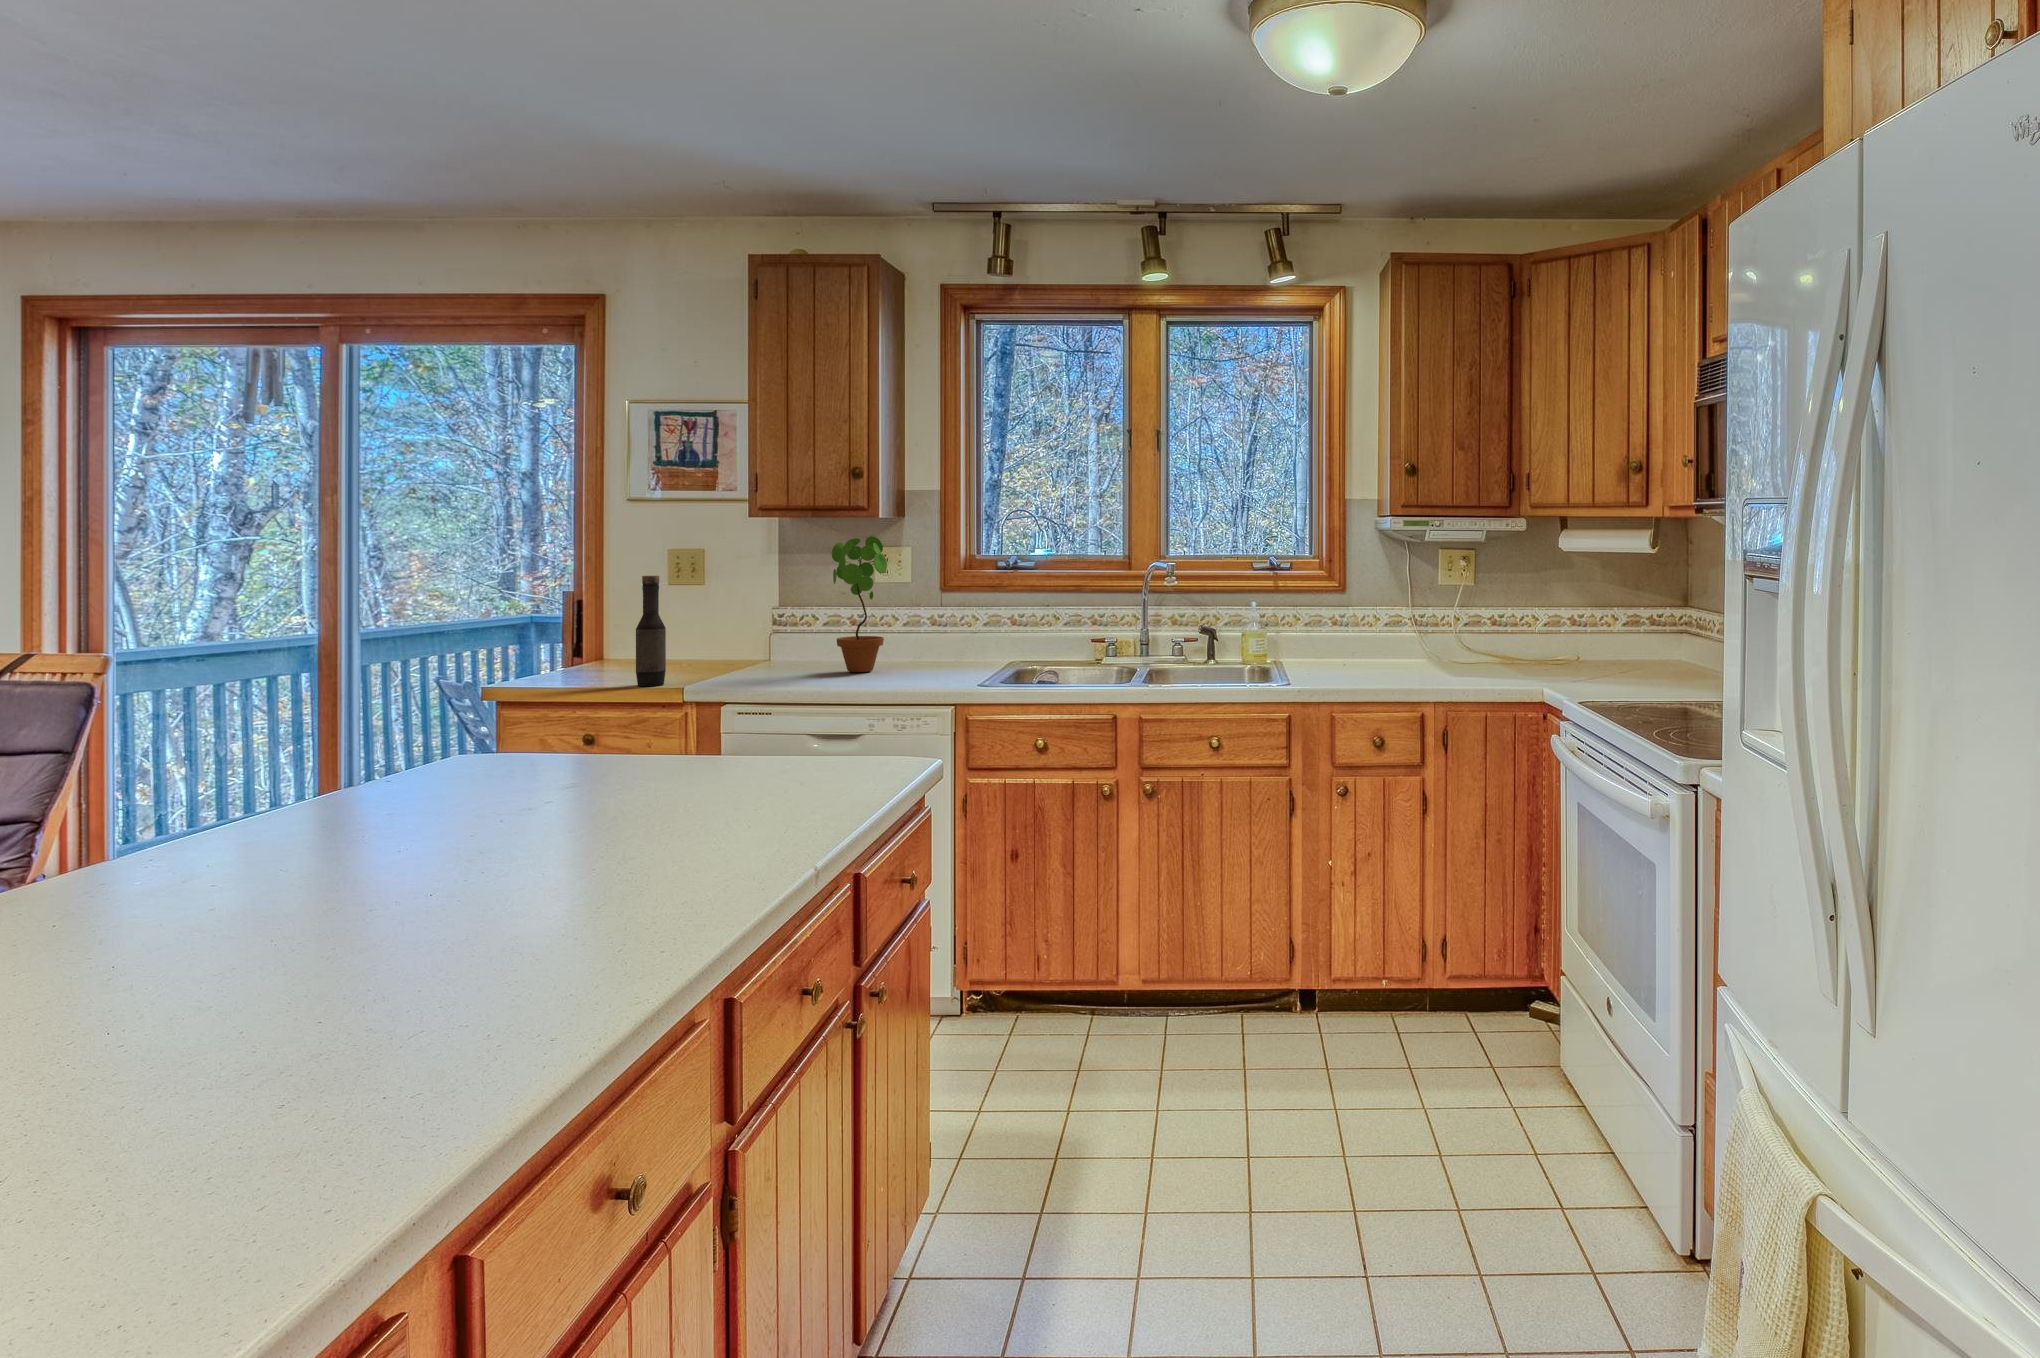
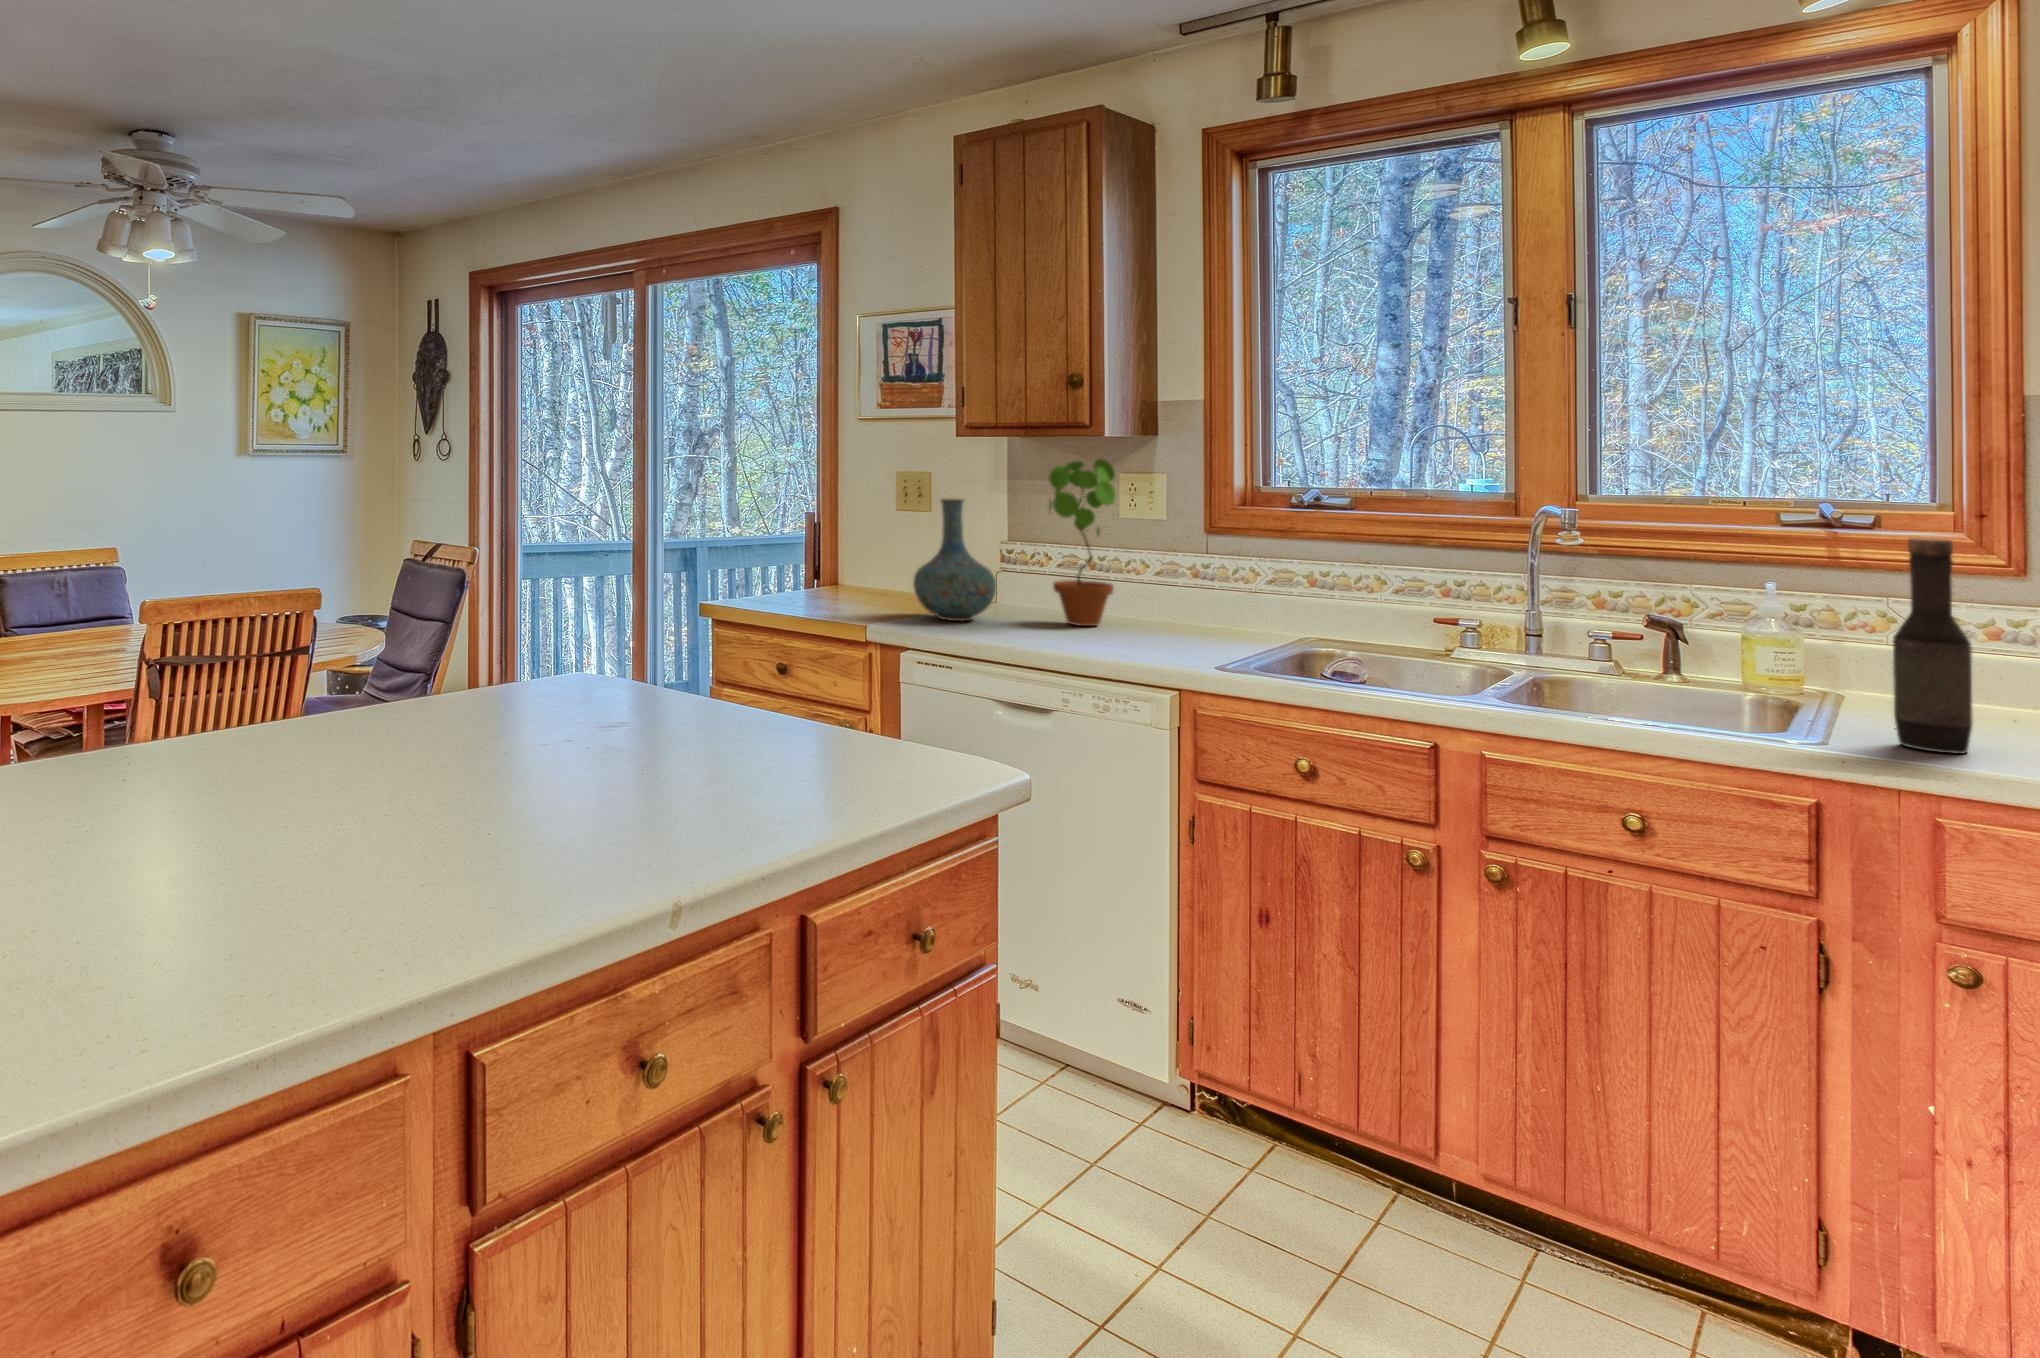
vase: none [718,573,791,679] -> present [913,499,996,621]
bottle: present [636,576,666,686] -> present [1893,538,1973,754]

